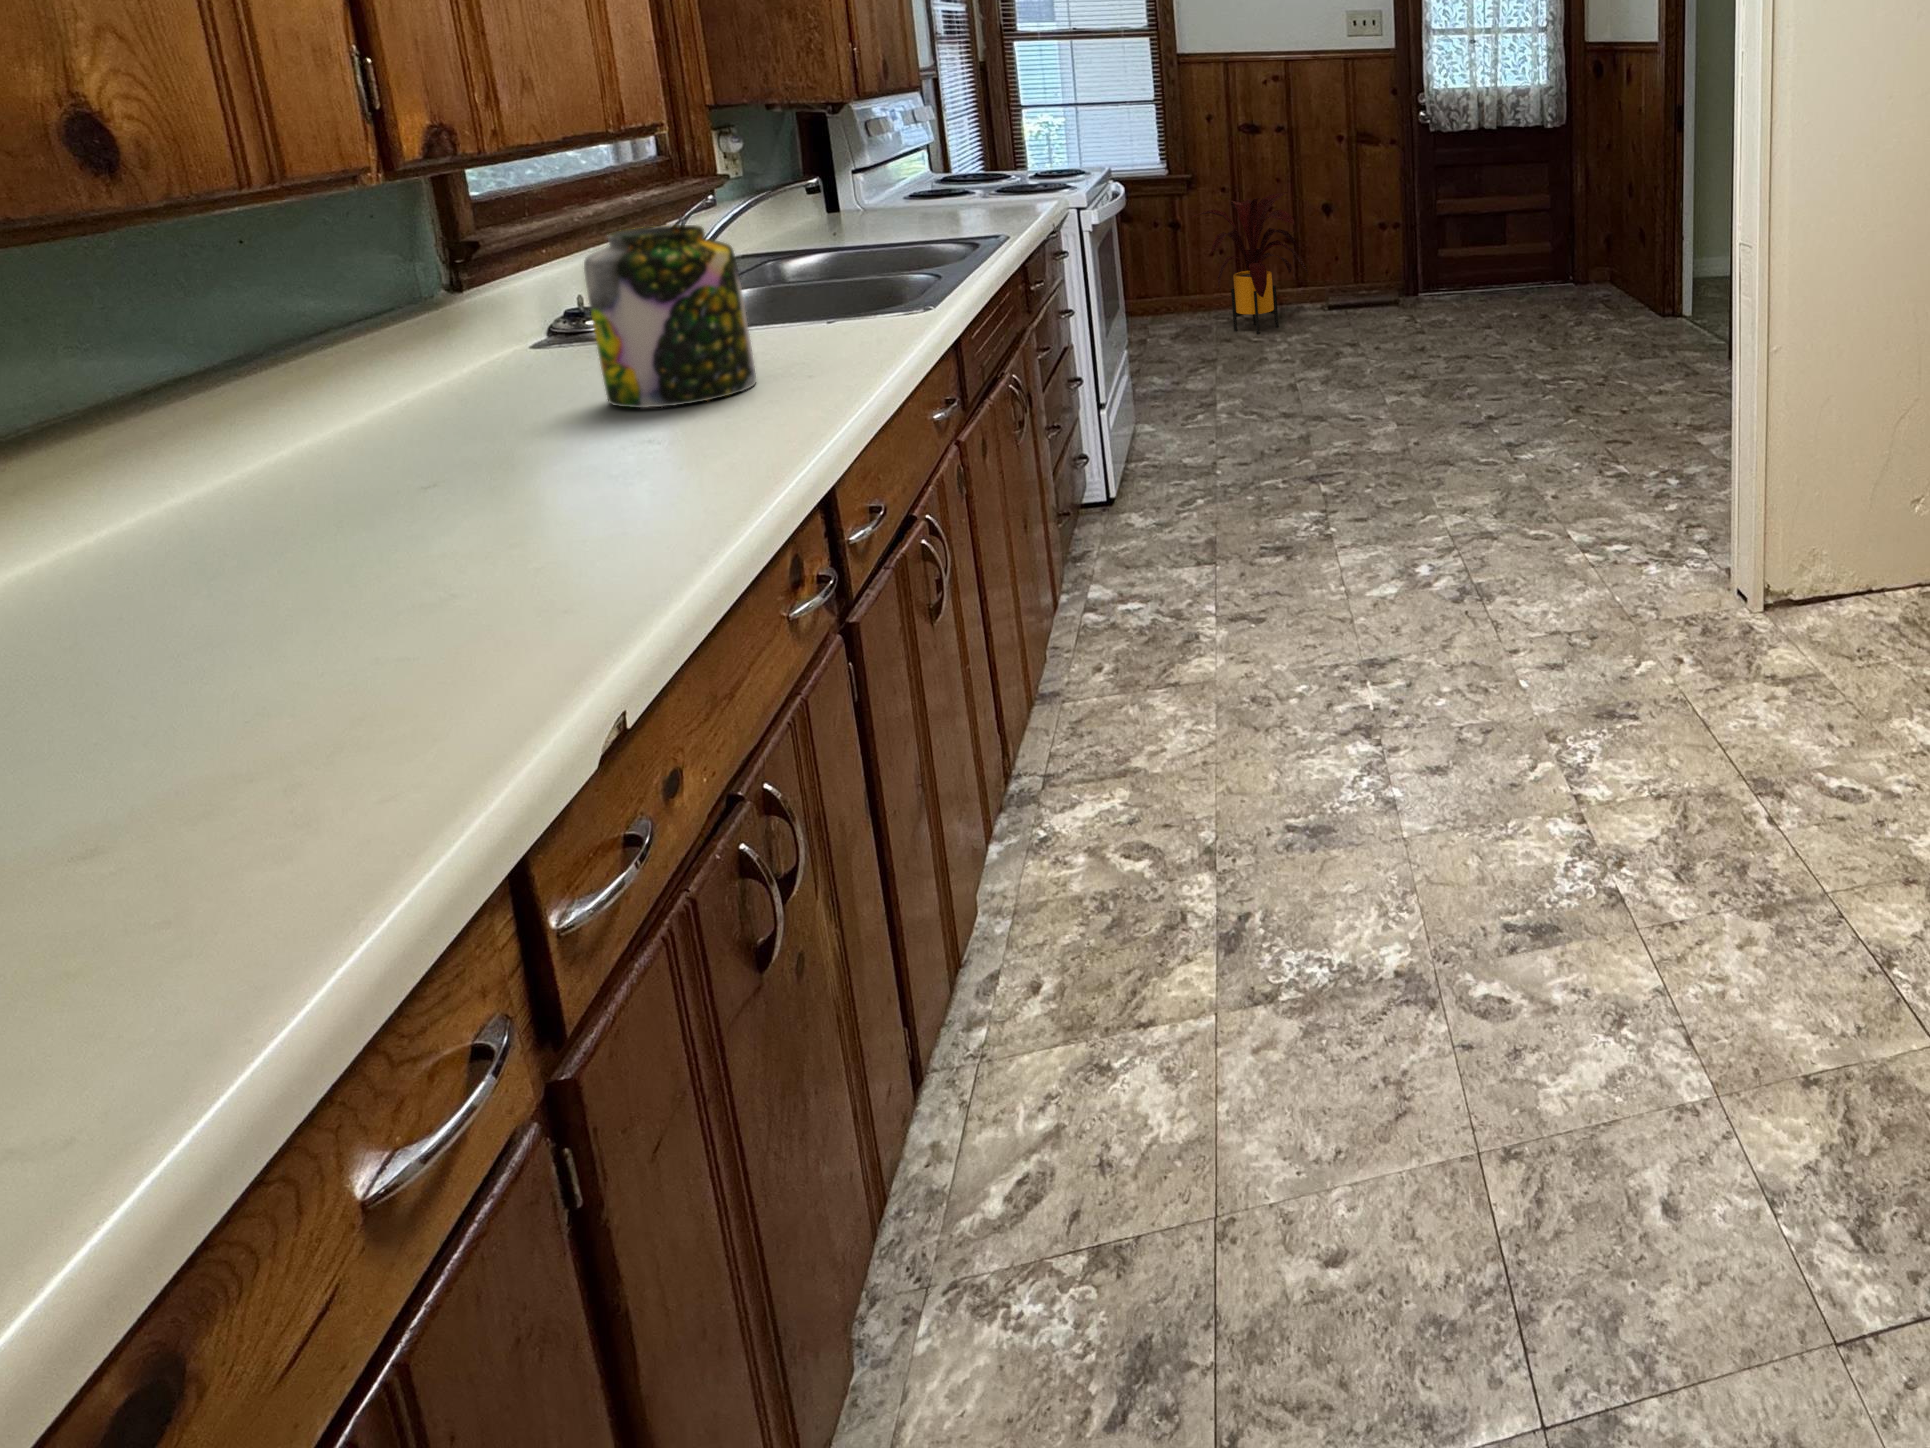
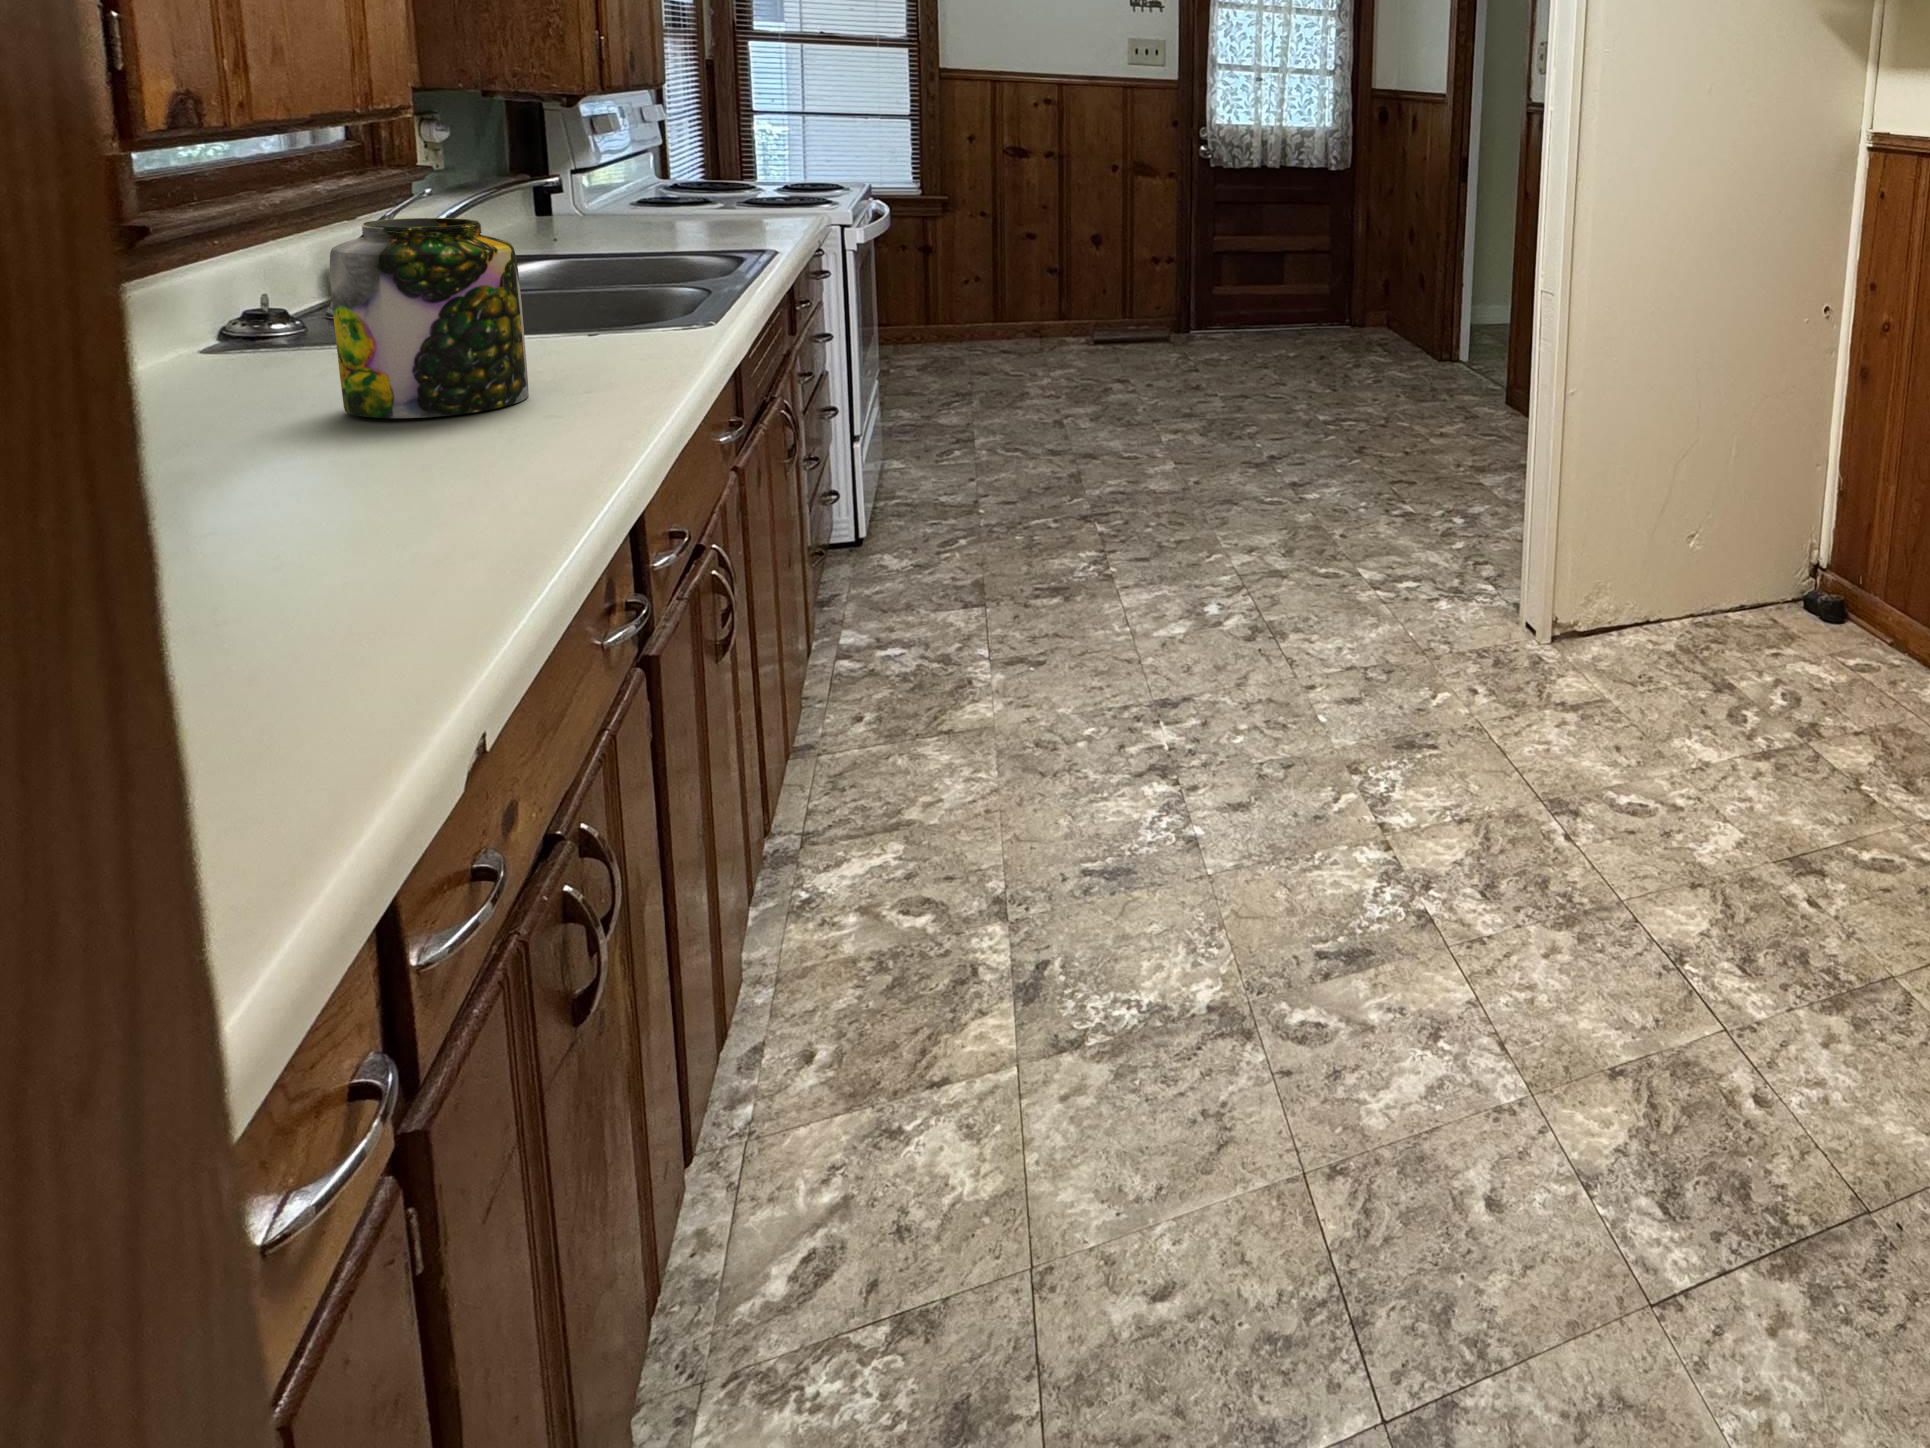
house plant: present [1189,192,1308,334] -> none [939,219,1074,369]

